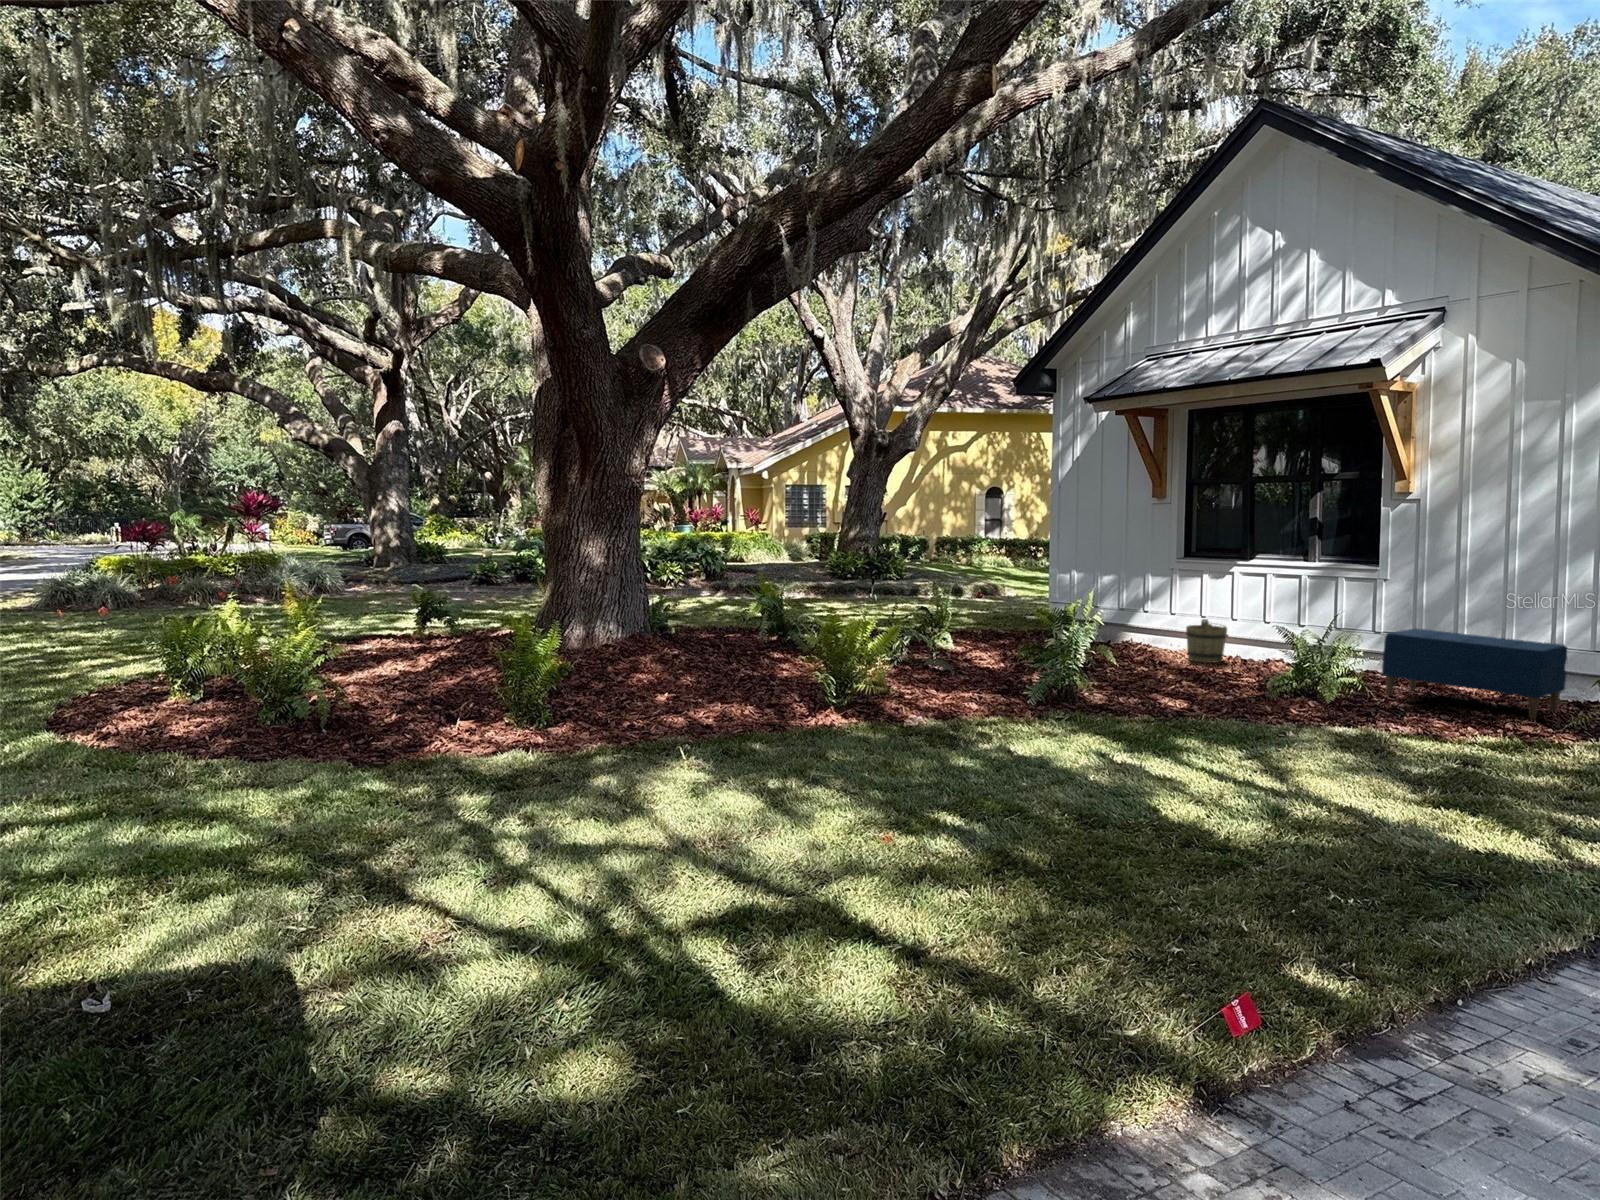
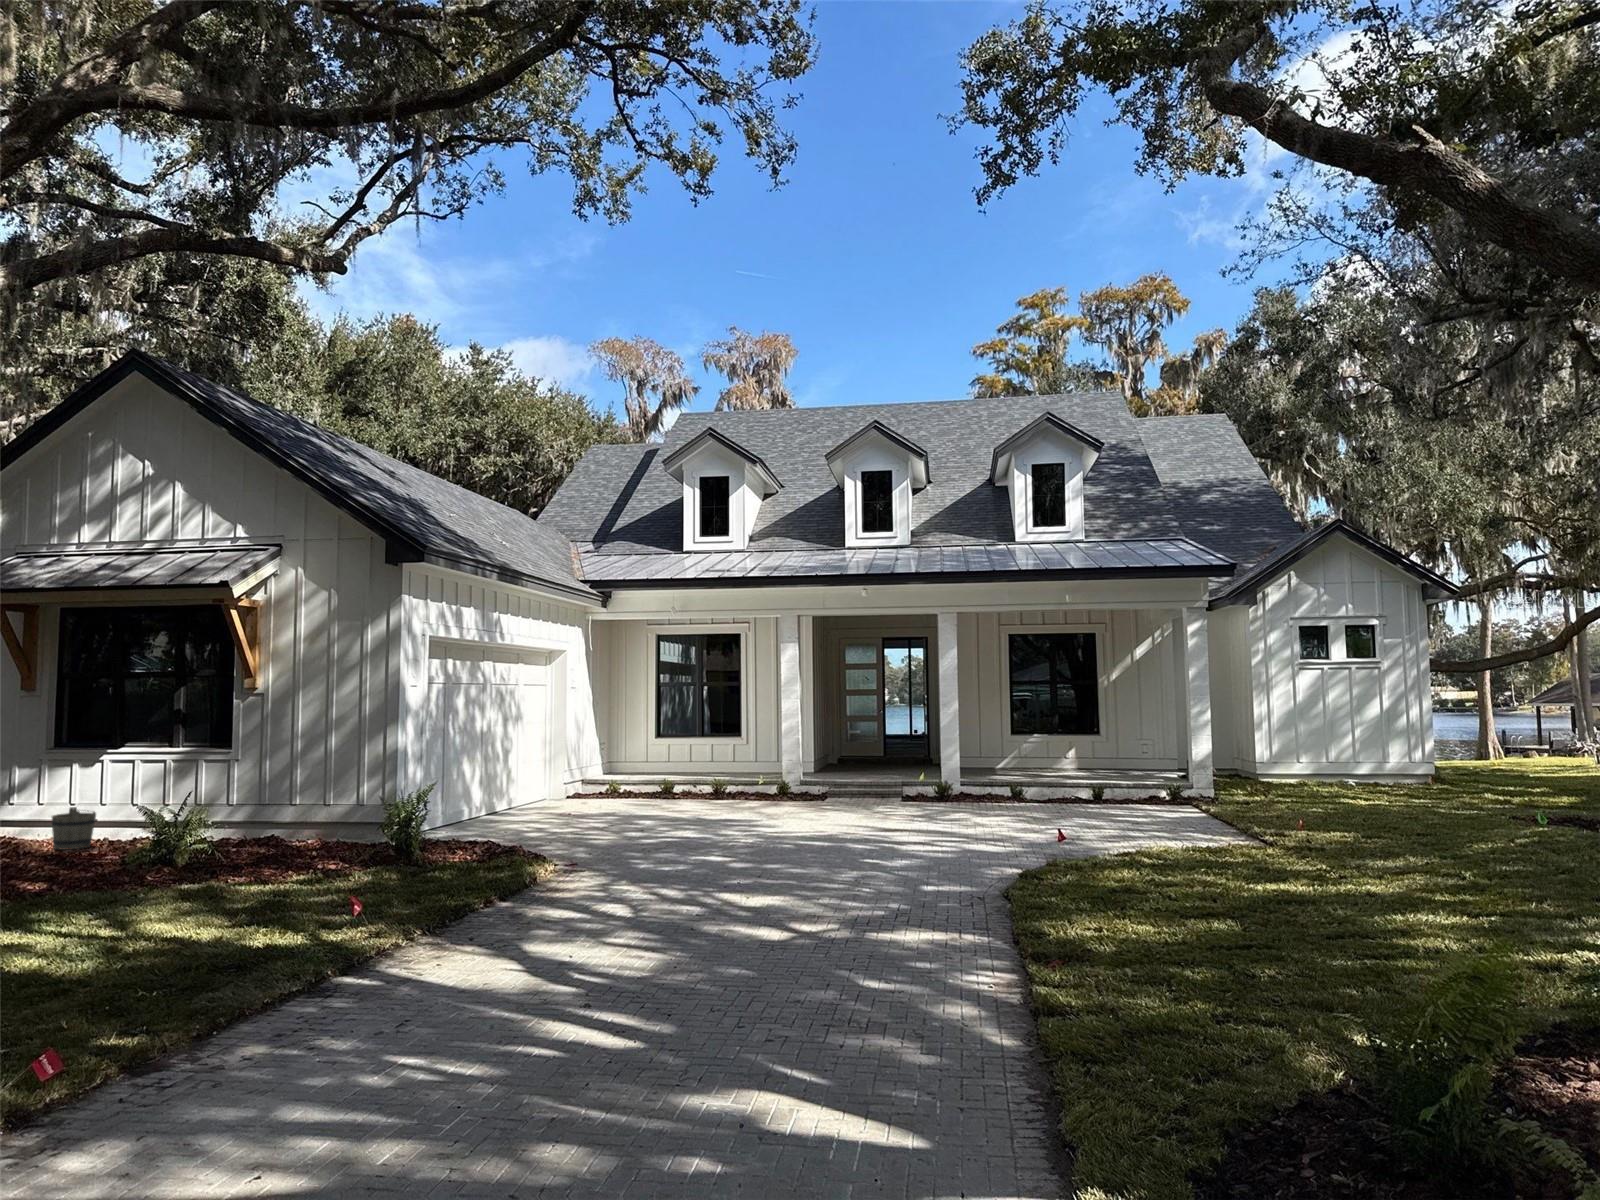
bench: present [1382,629,1567,719] -> none [233,797,365,856]

